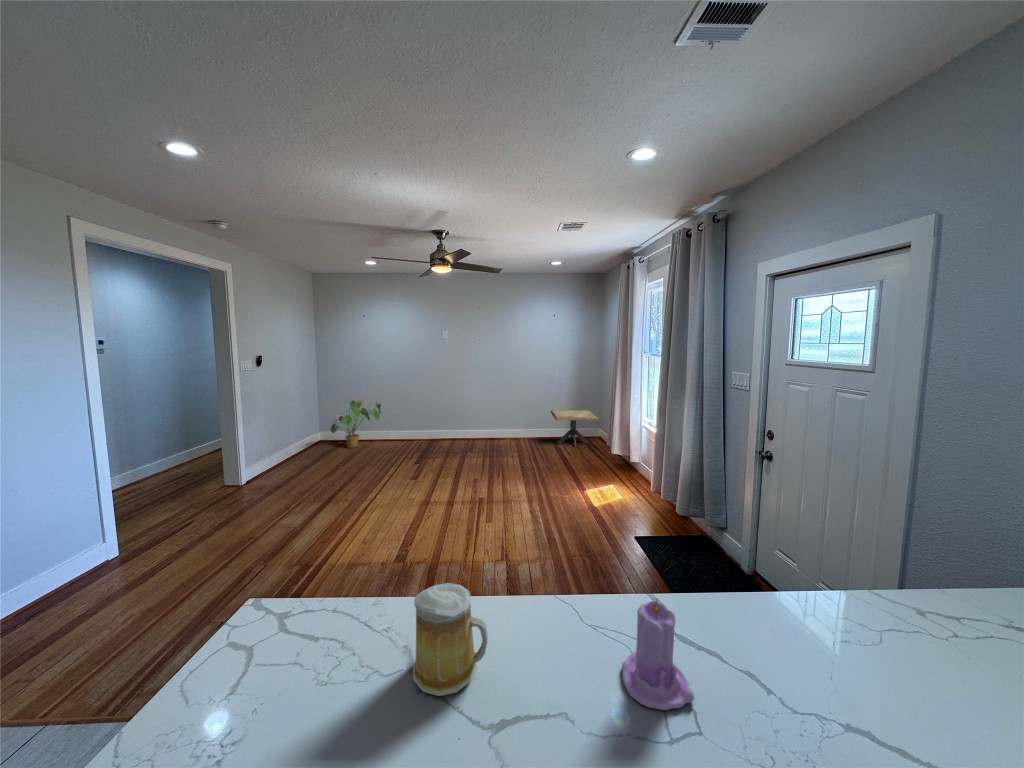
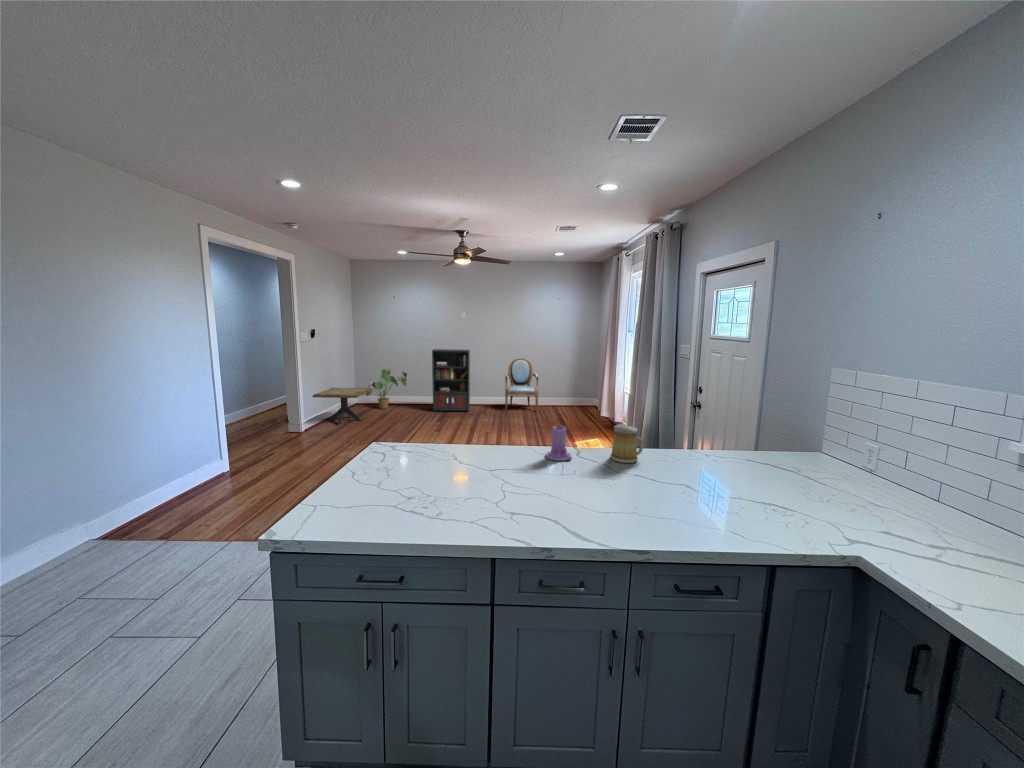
bookcase: none [409,376,468,449] -> present [432,349,470,411]
armchair: none [496,384,536,447] -> present [505,358,538,411]
side table: present [551,410,599,447] -> present [313,388,372,425]
mug: present [413,583,488,696] -> present [610,424,643,463]

